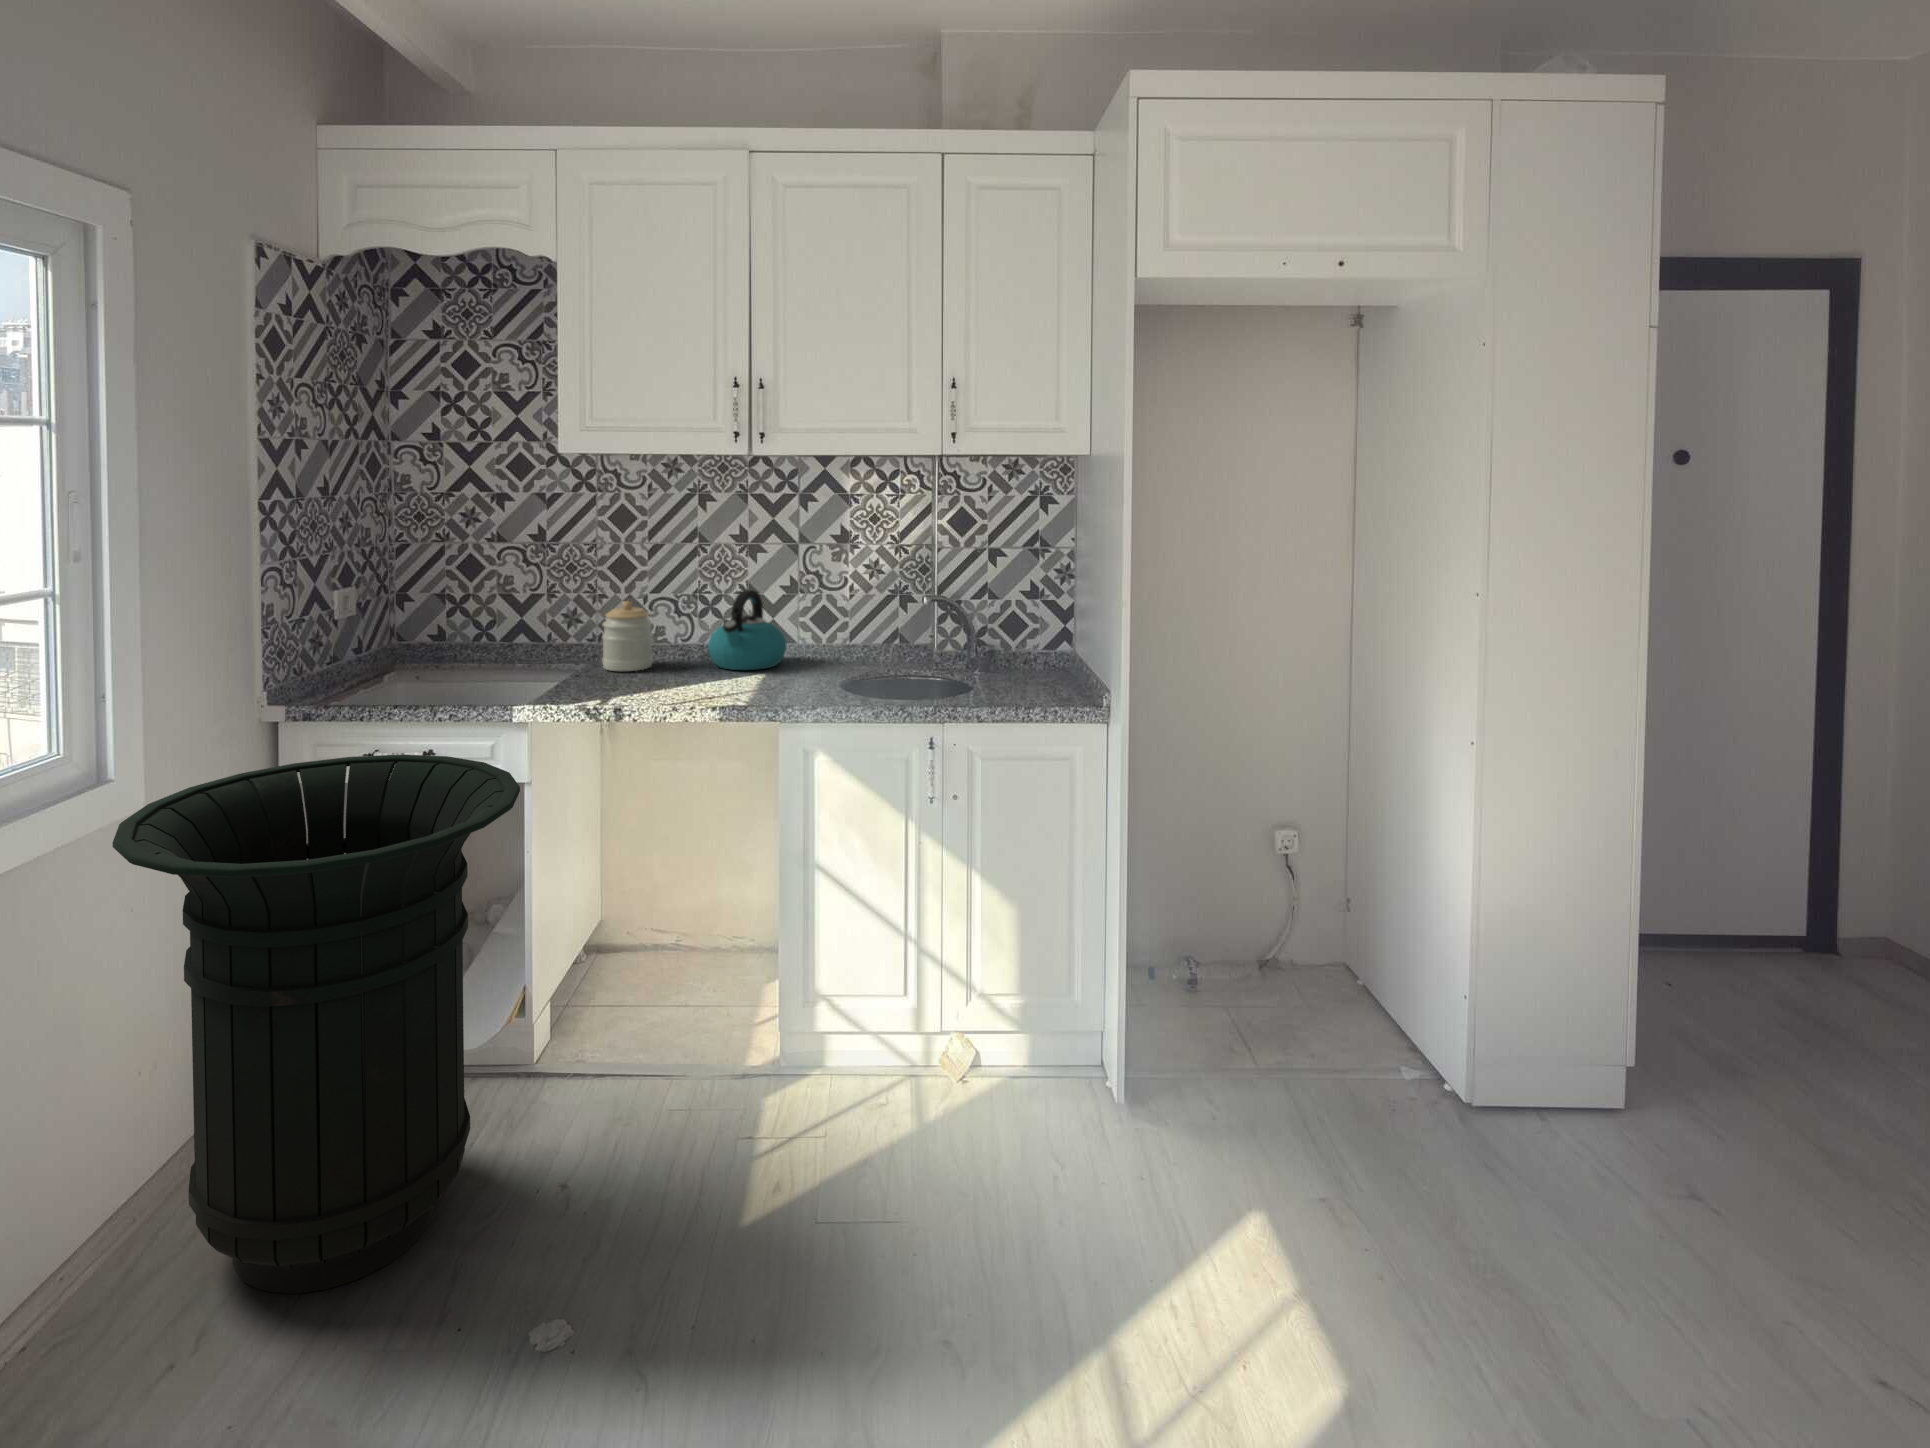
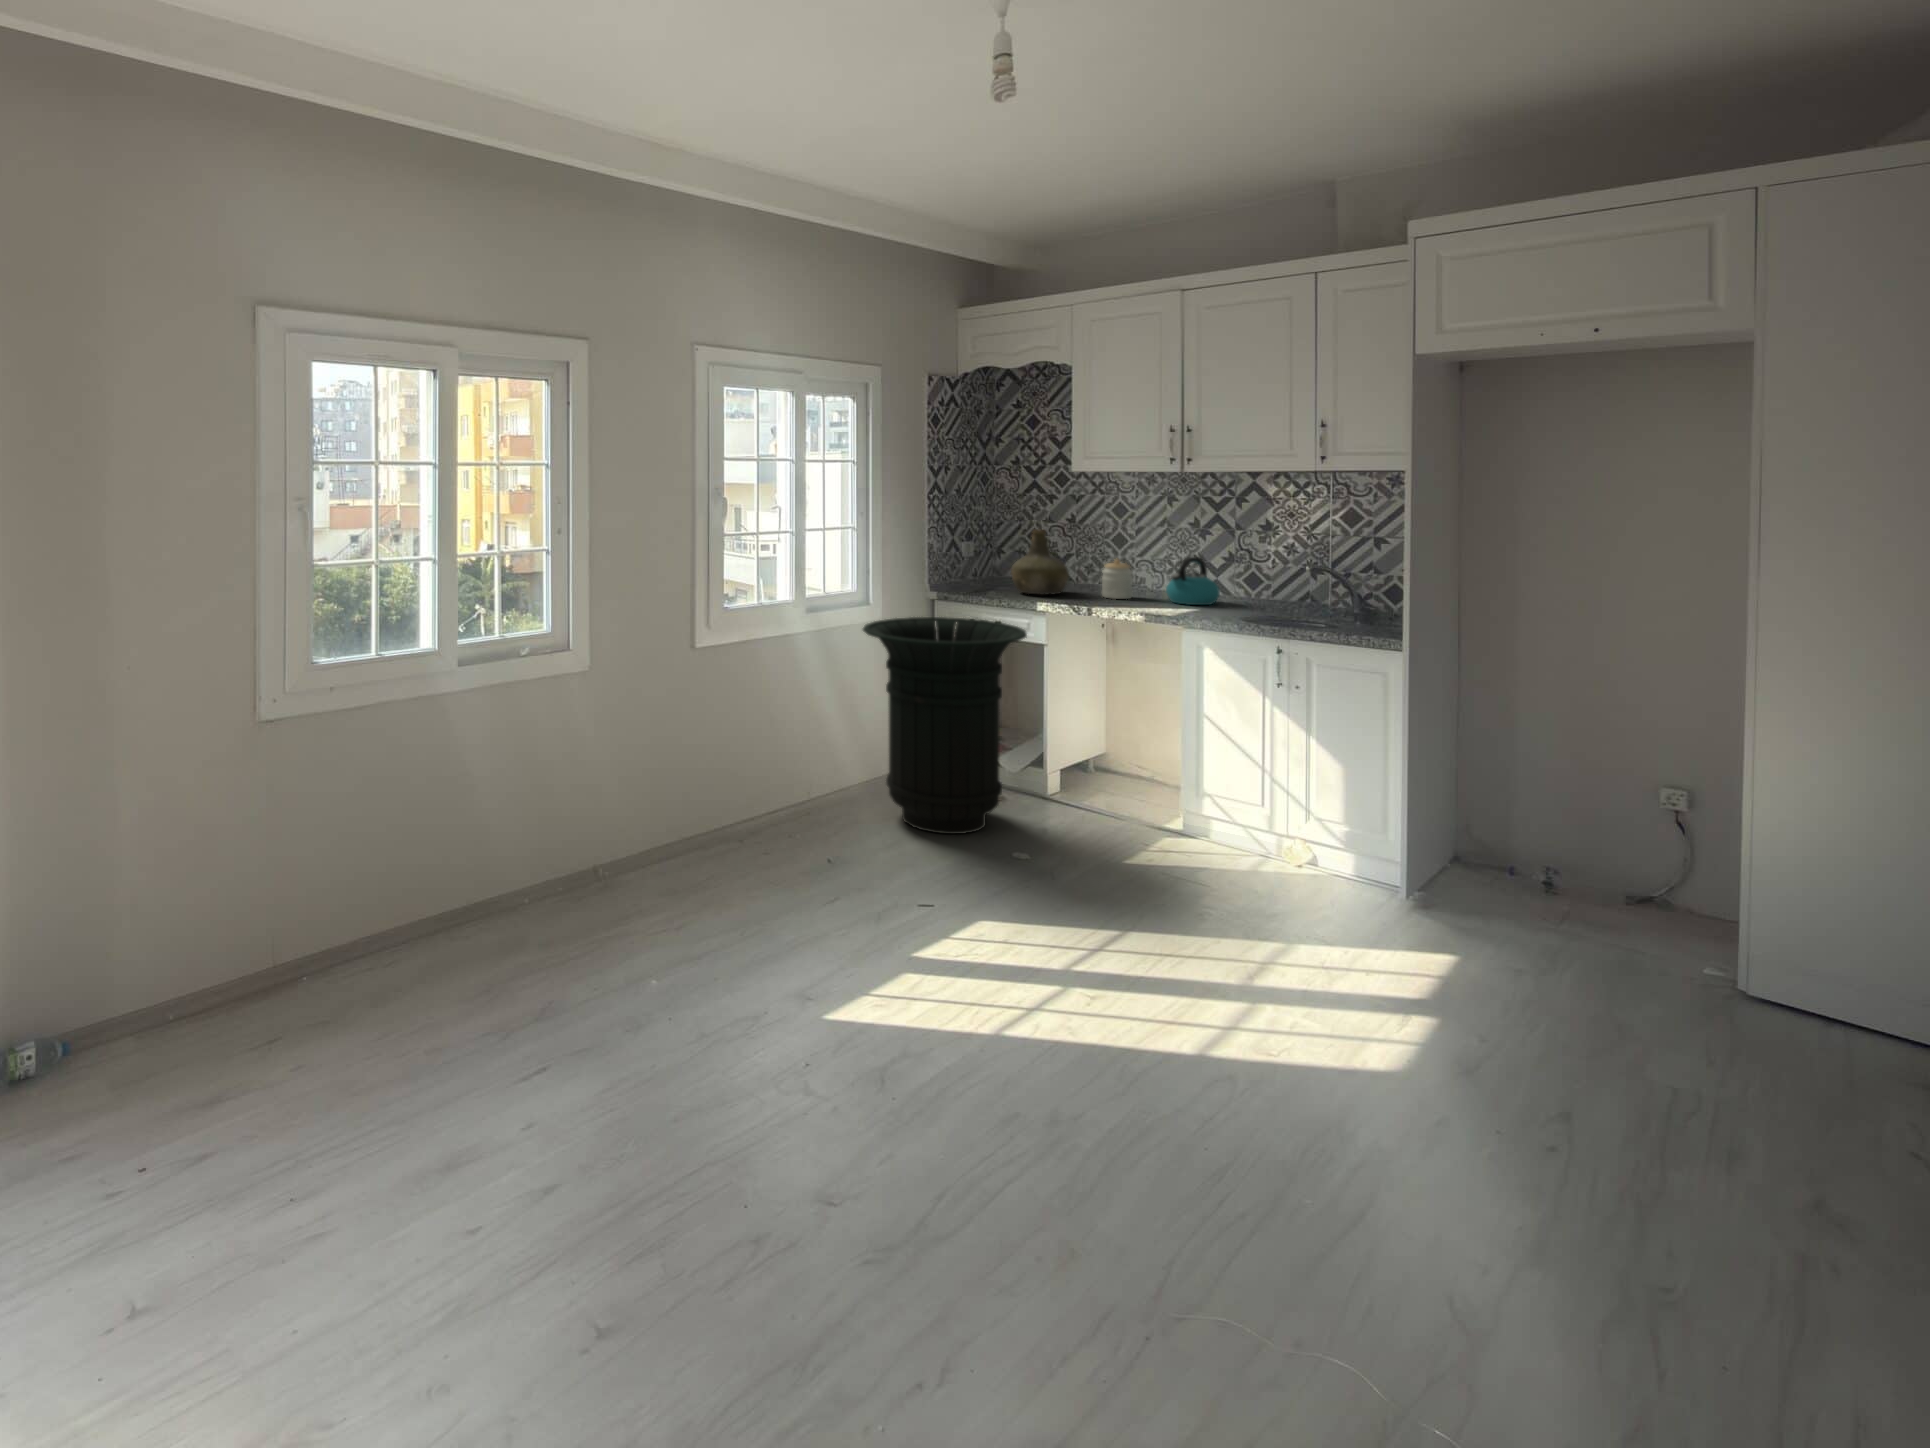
bottle: none [439,557,544,678] -> present [1011,529,1069,594]

